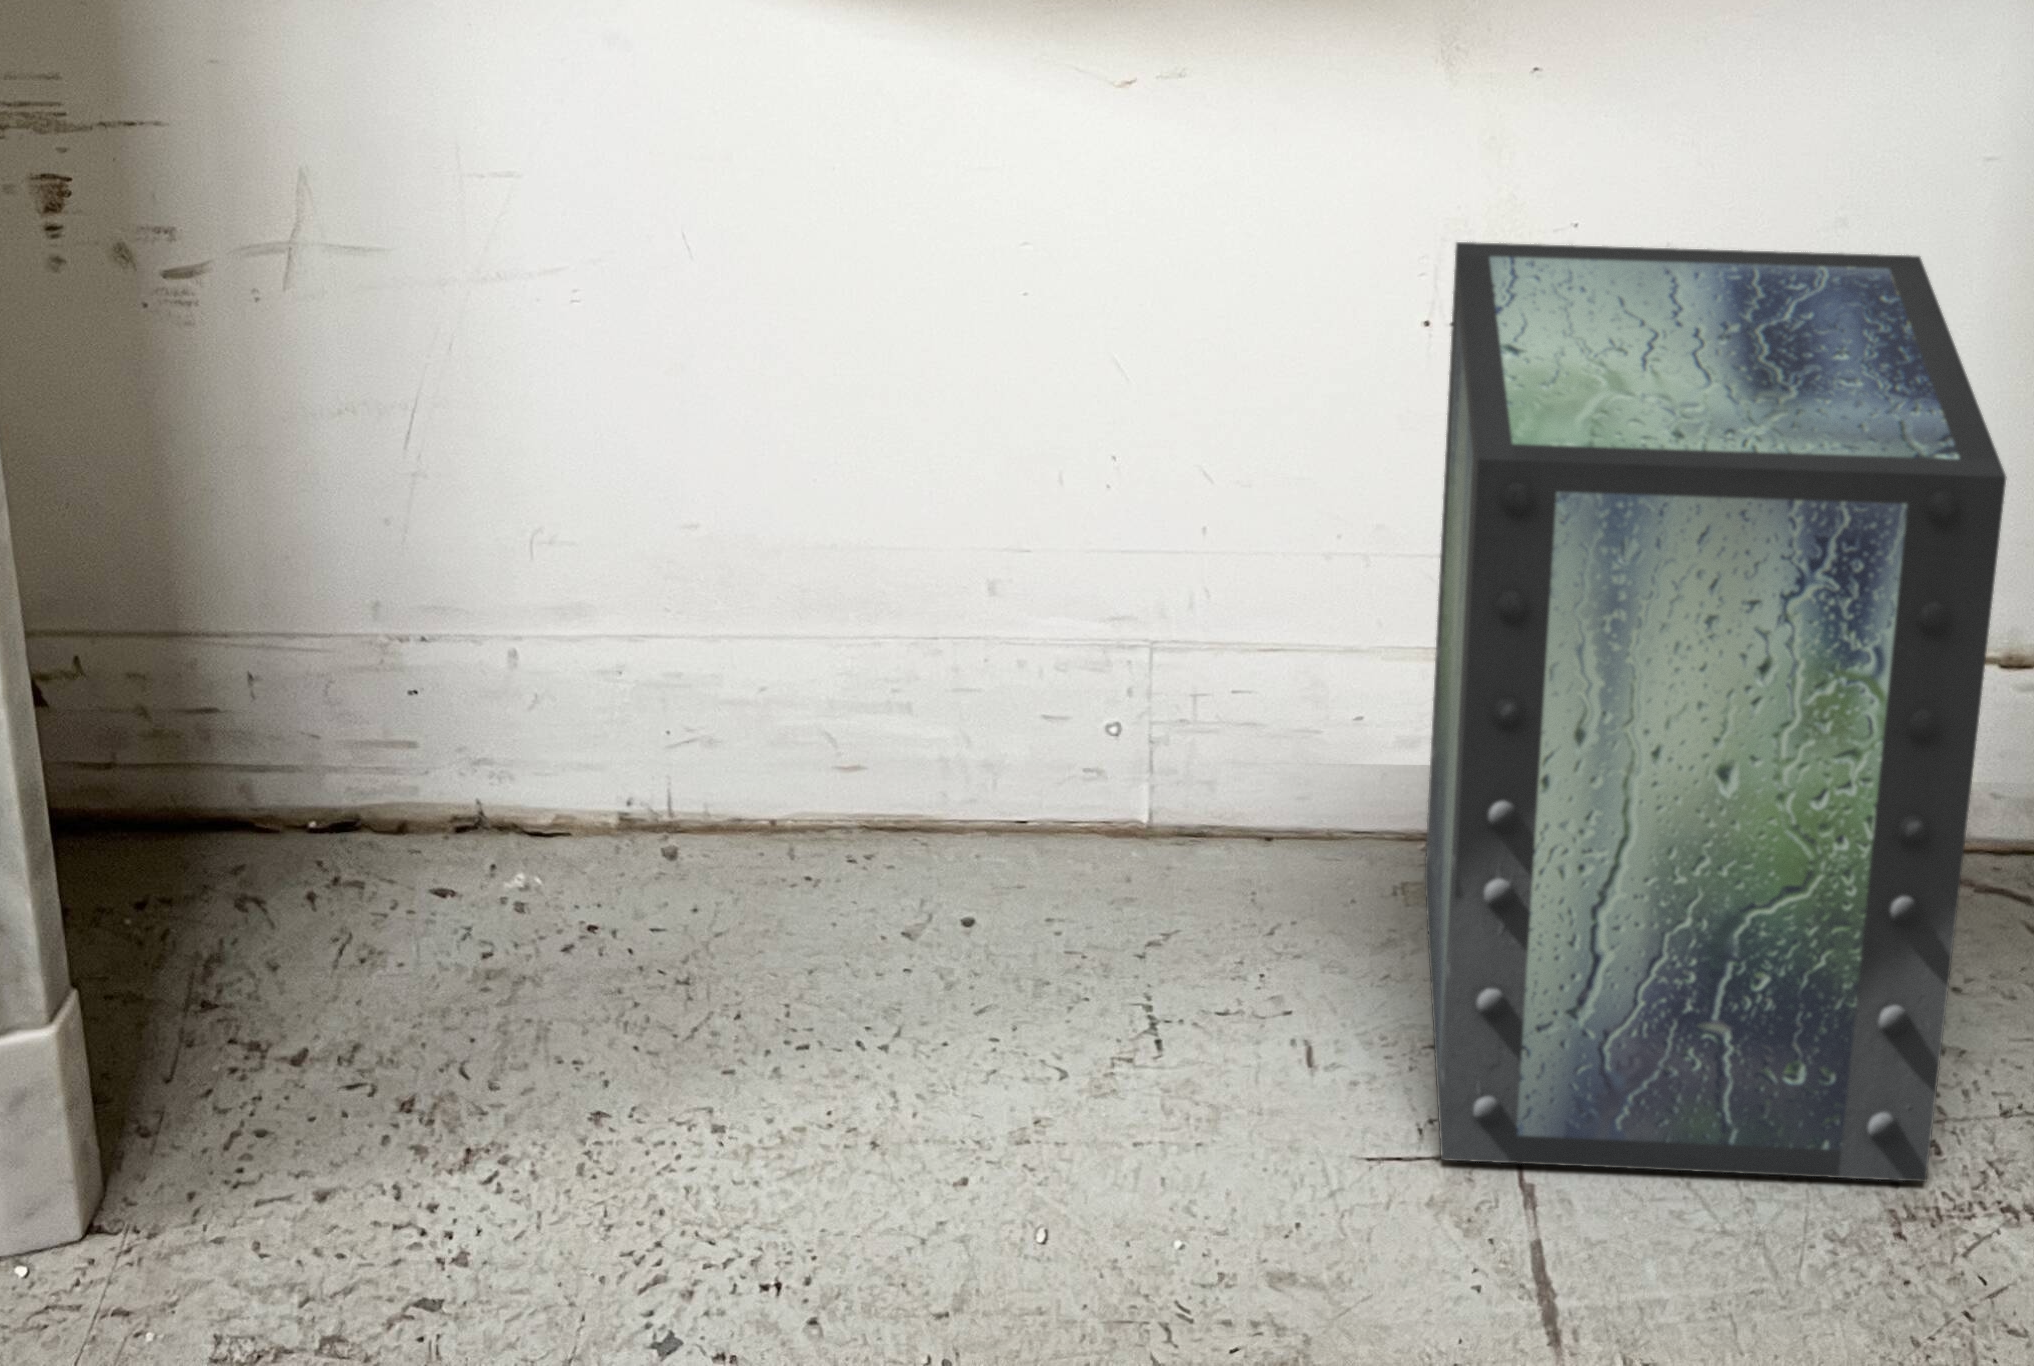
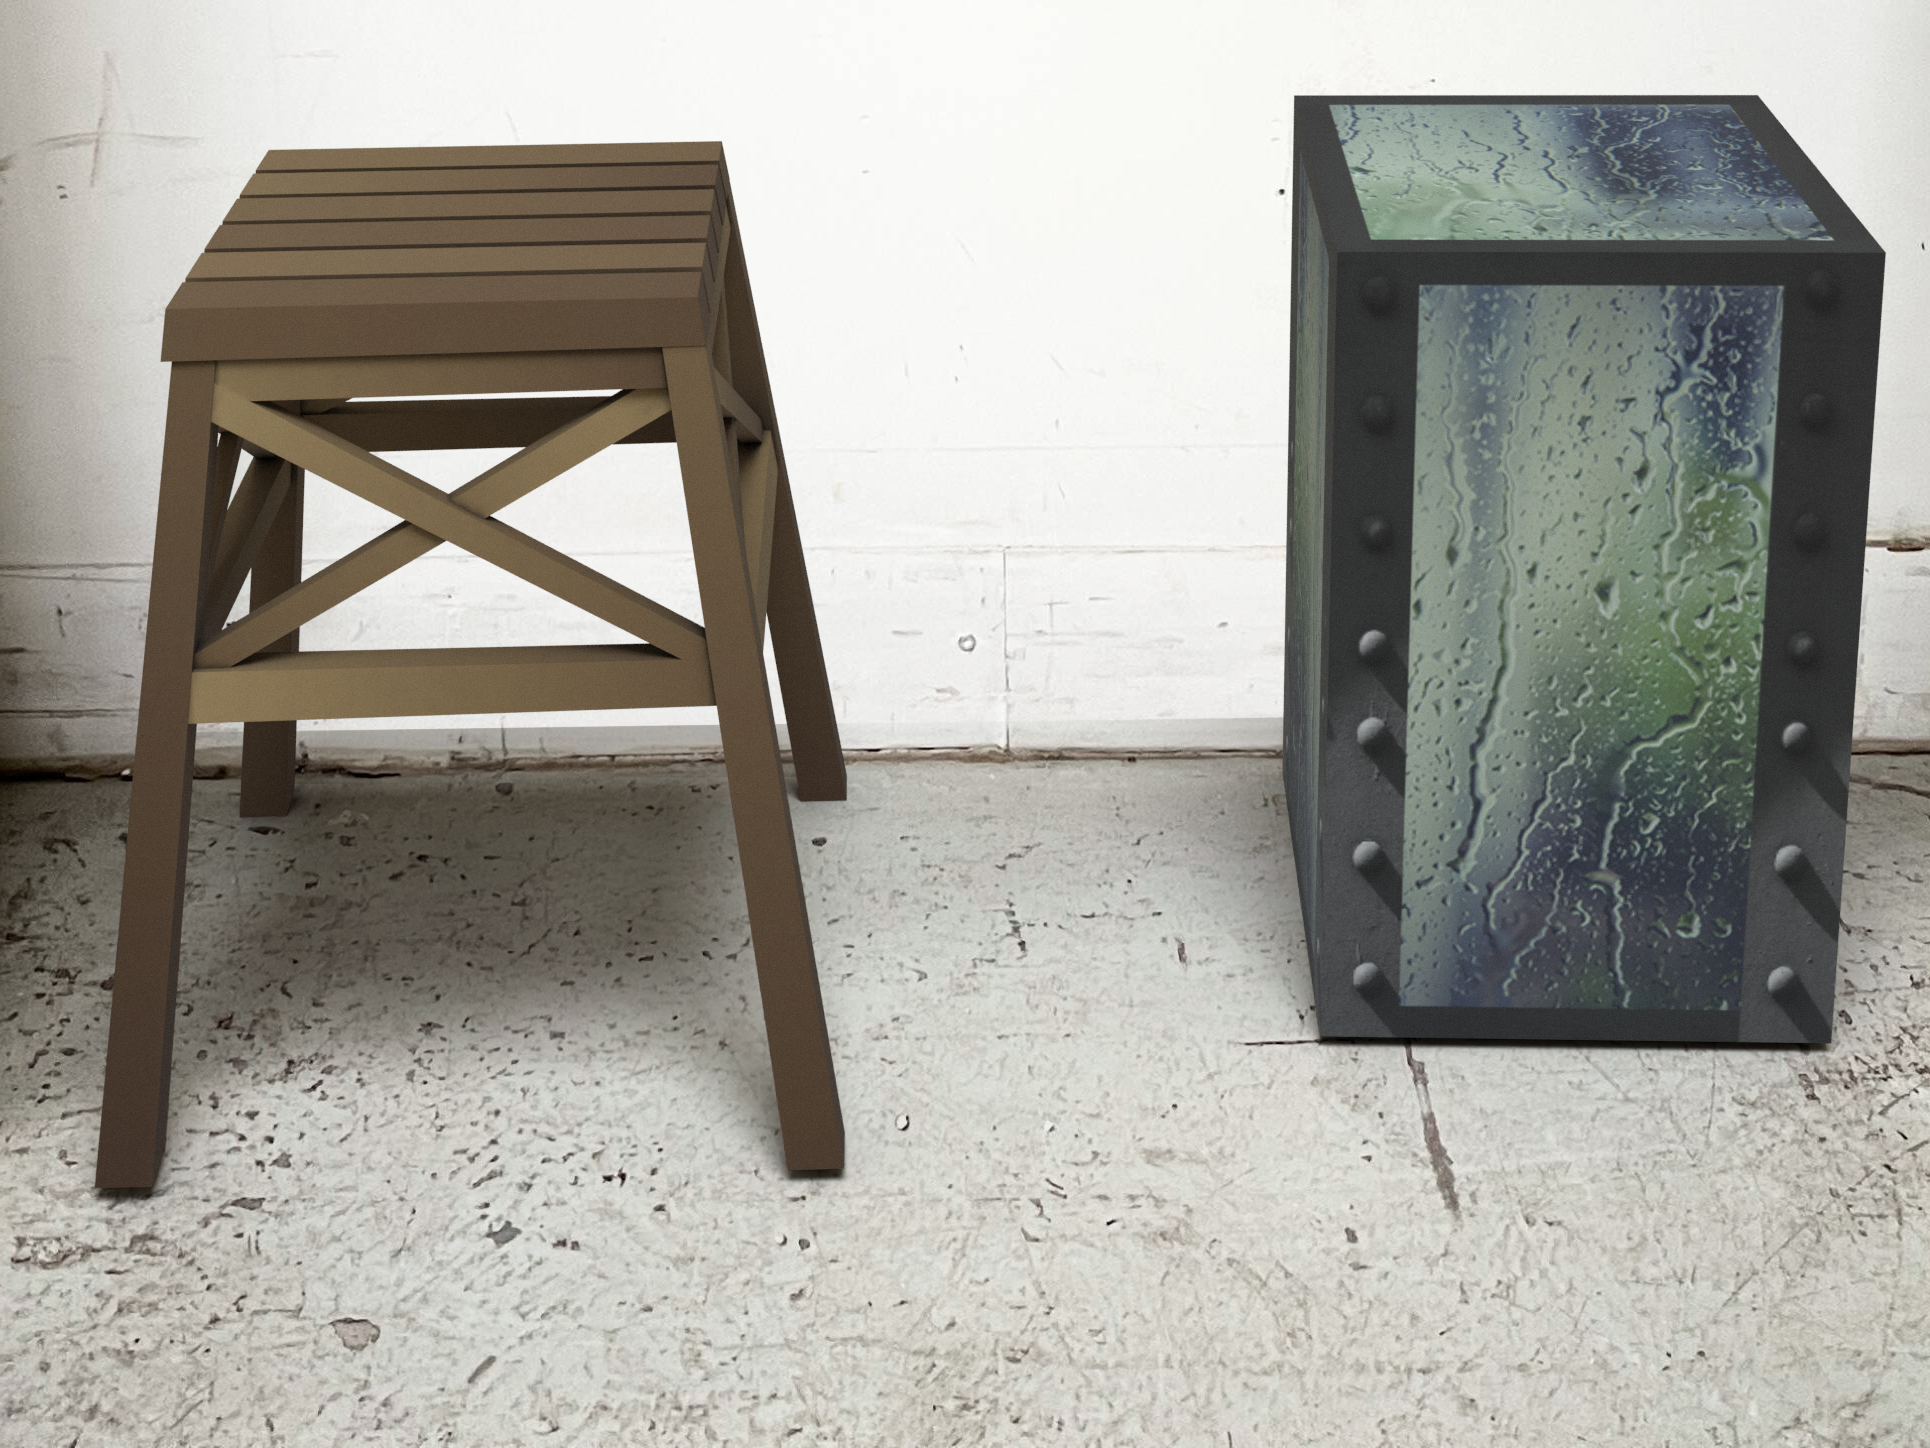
stool: none [290,284,996,1280] -> present [95,141,847,1188]

